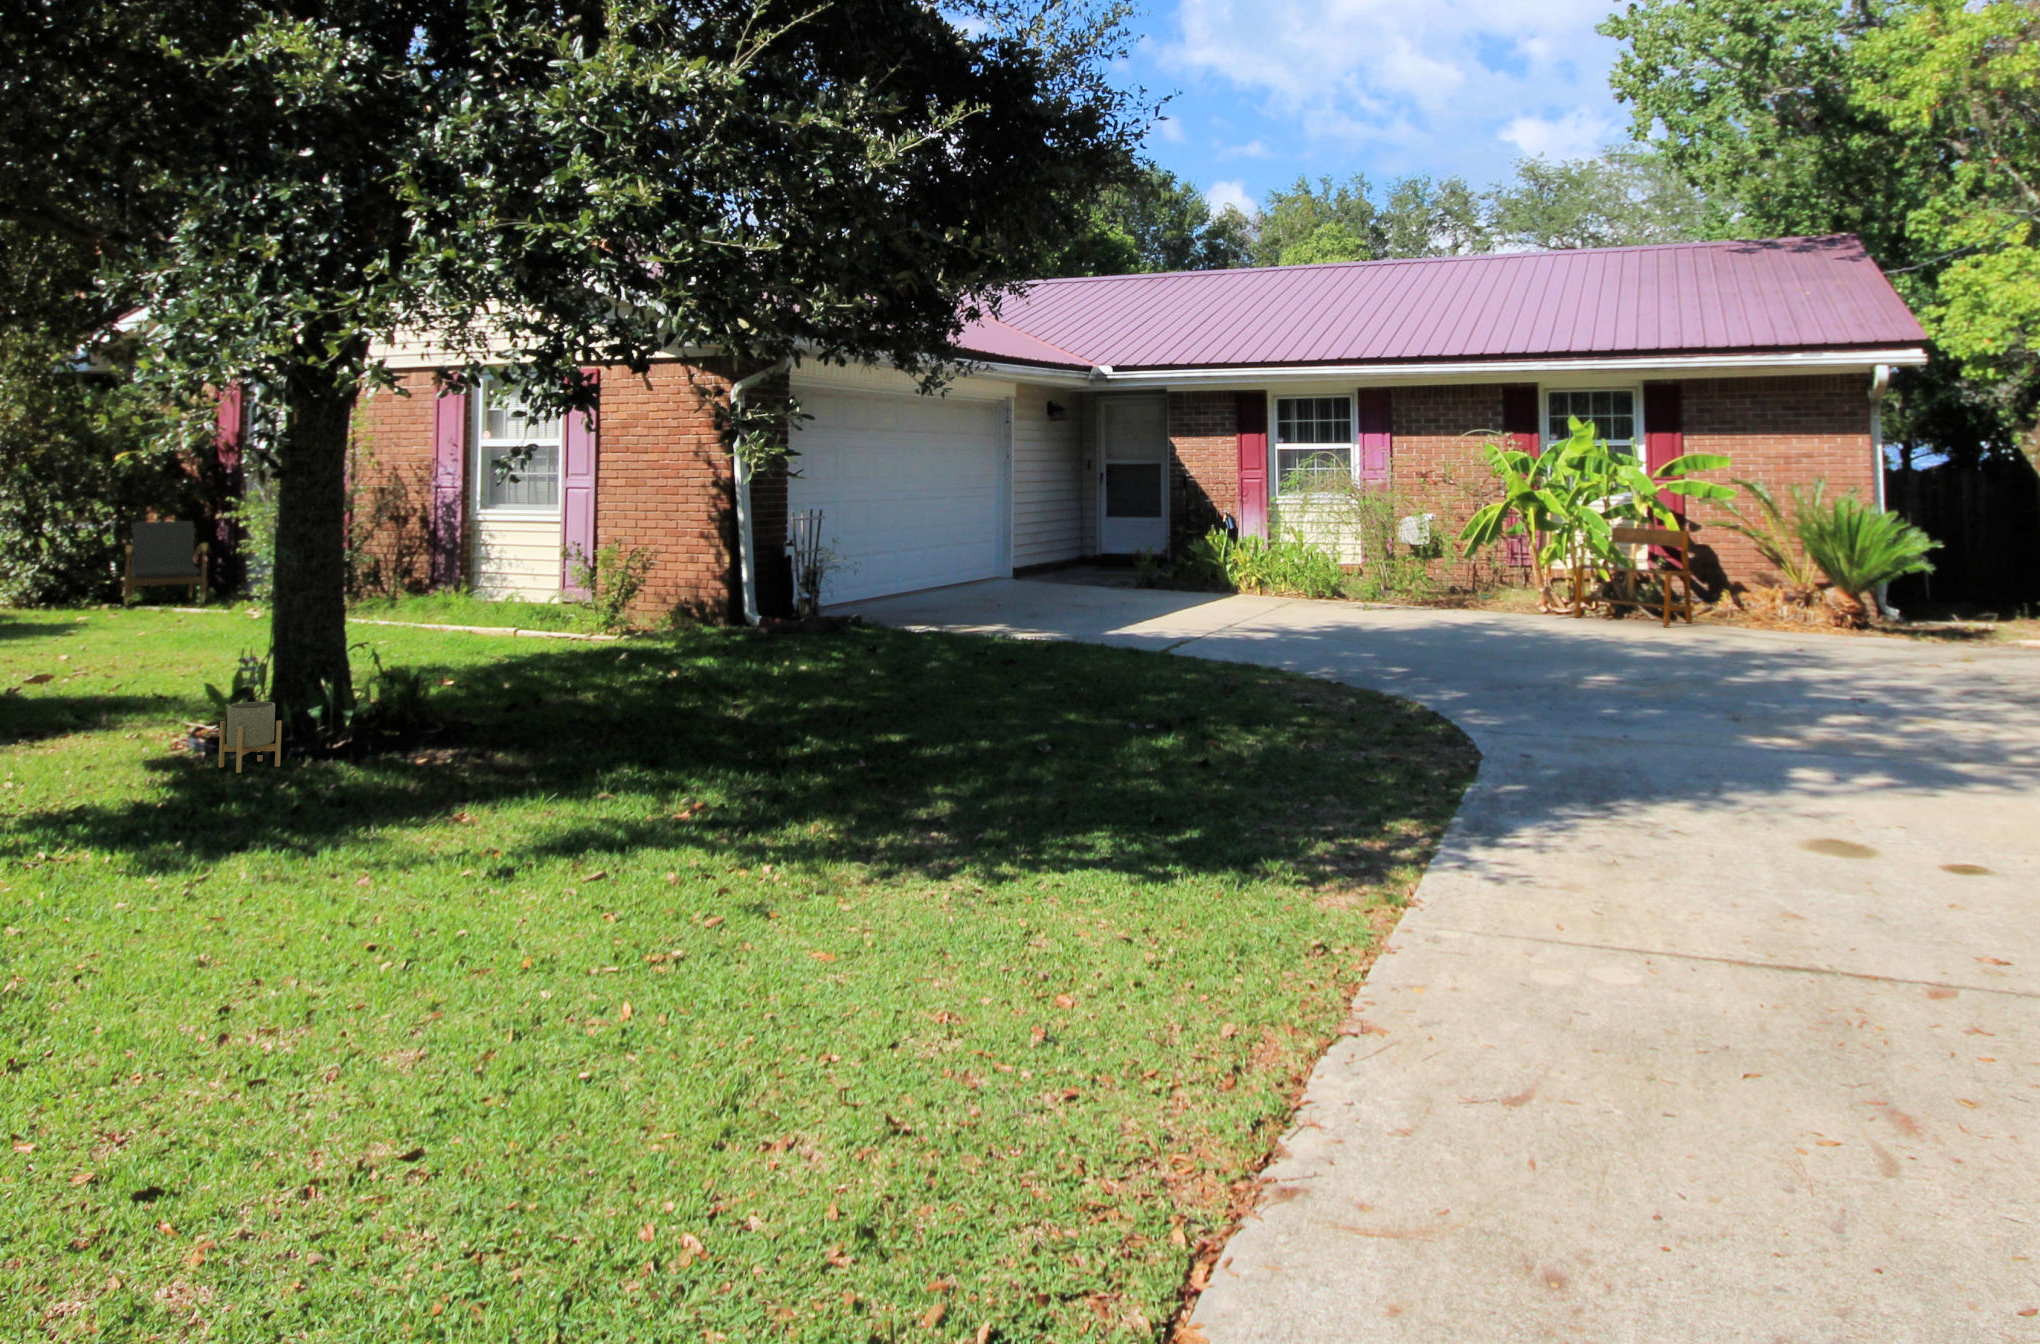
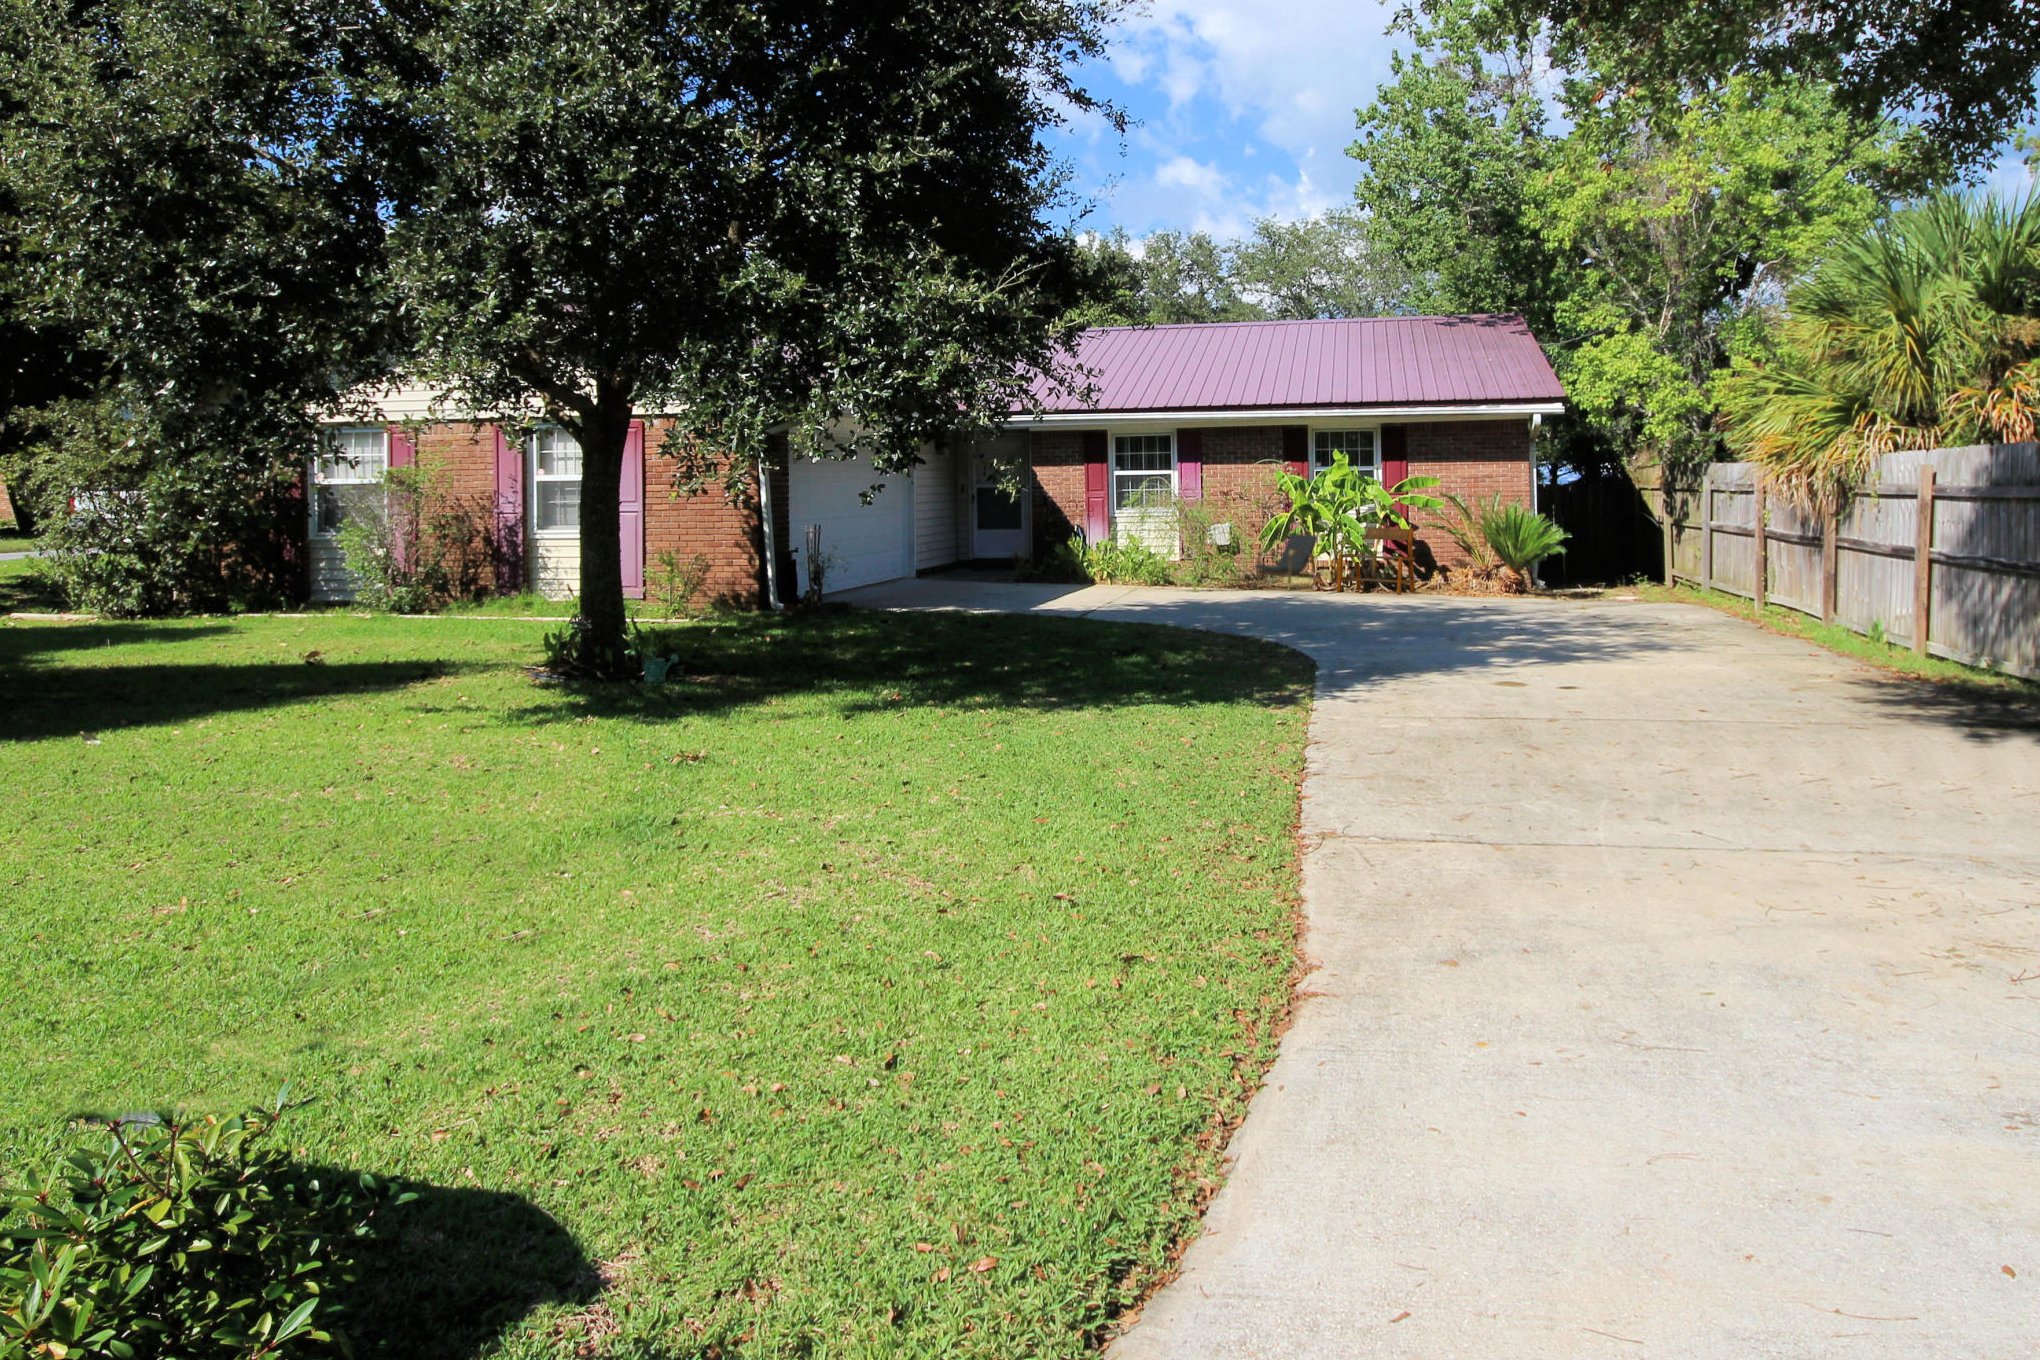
lounge chair: present [124,521,207,606] -> present [1255,534,1318,589]
planter: present [219,702,282,773] -> none [577,645,616,687]
watering can: none [326,716,372,768] -> present [641,652,679,683]

